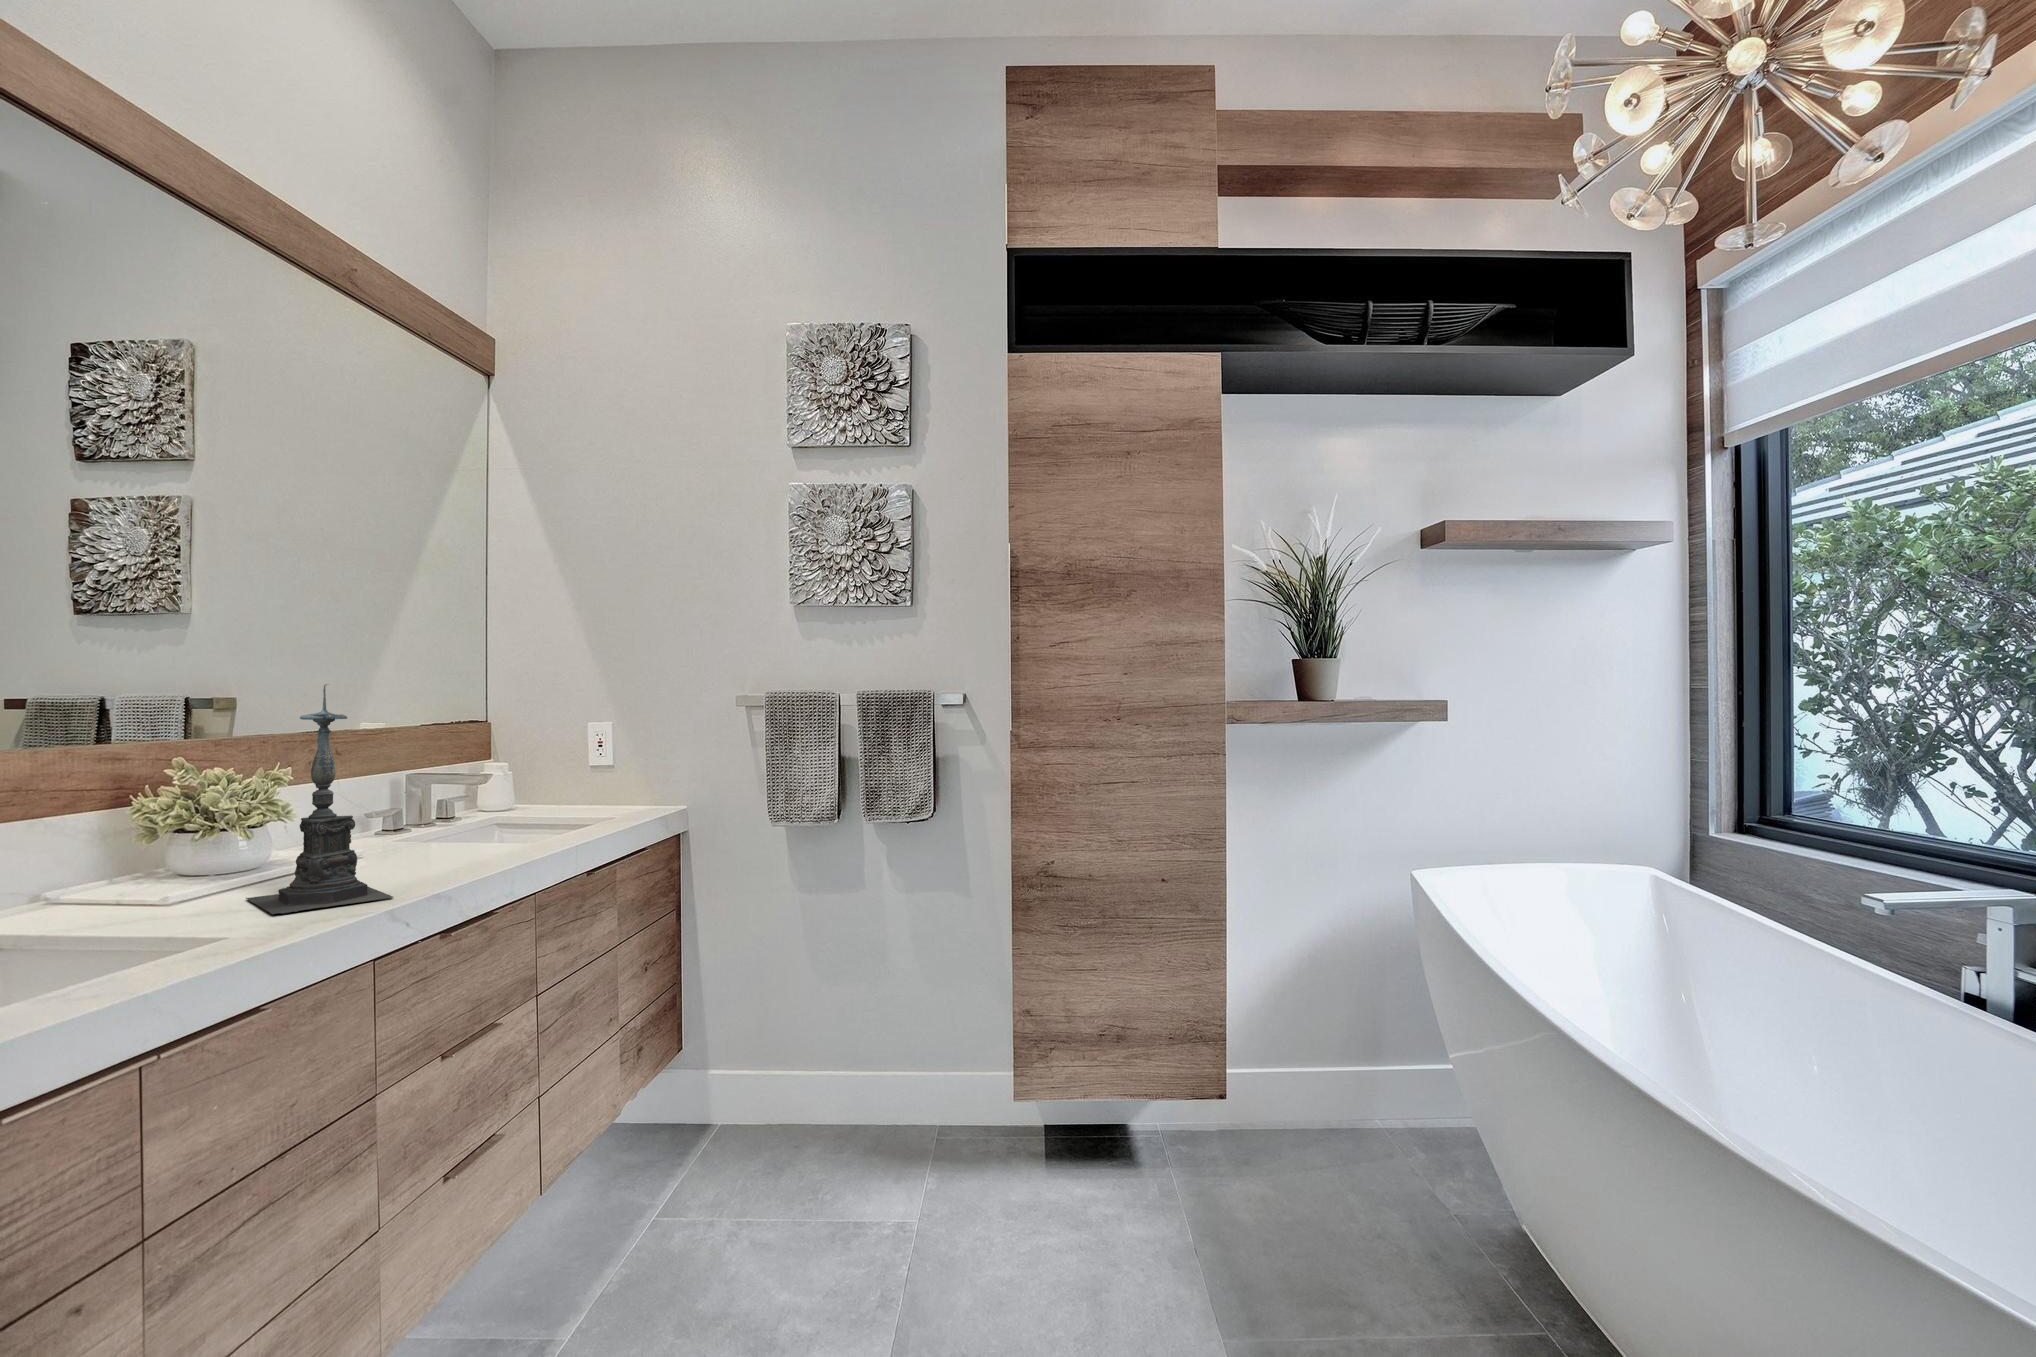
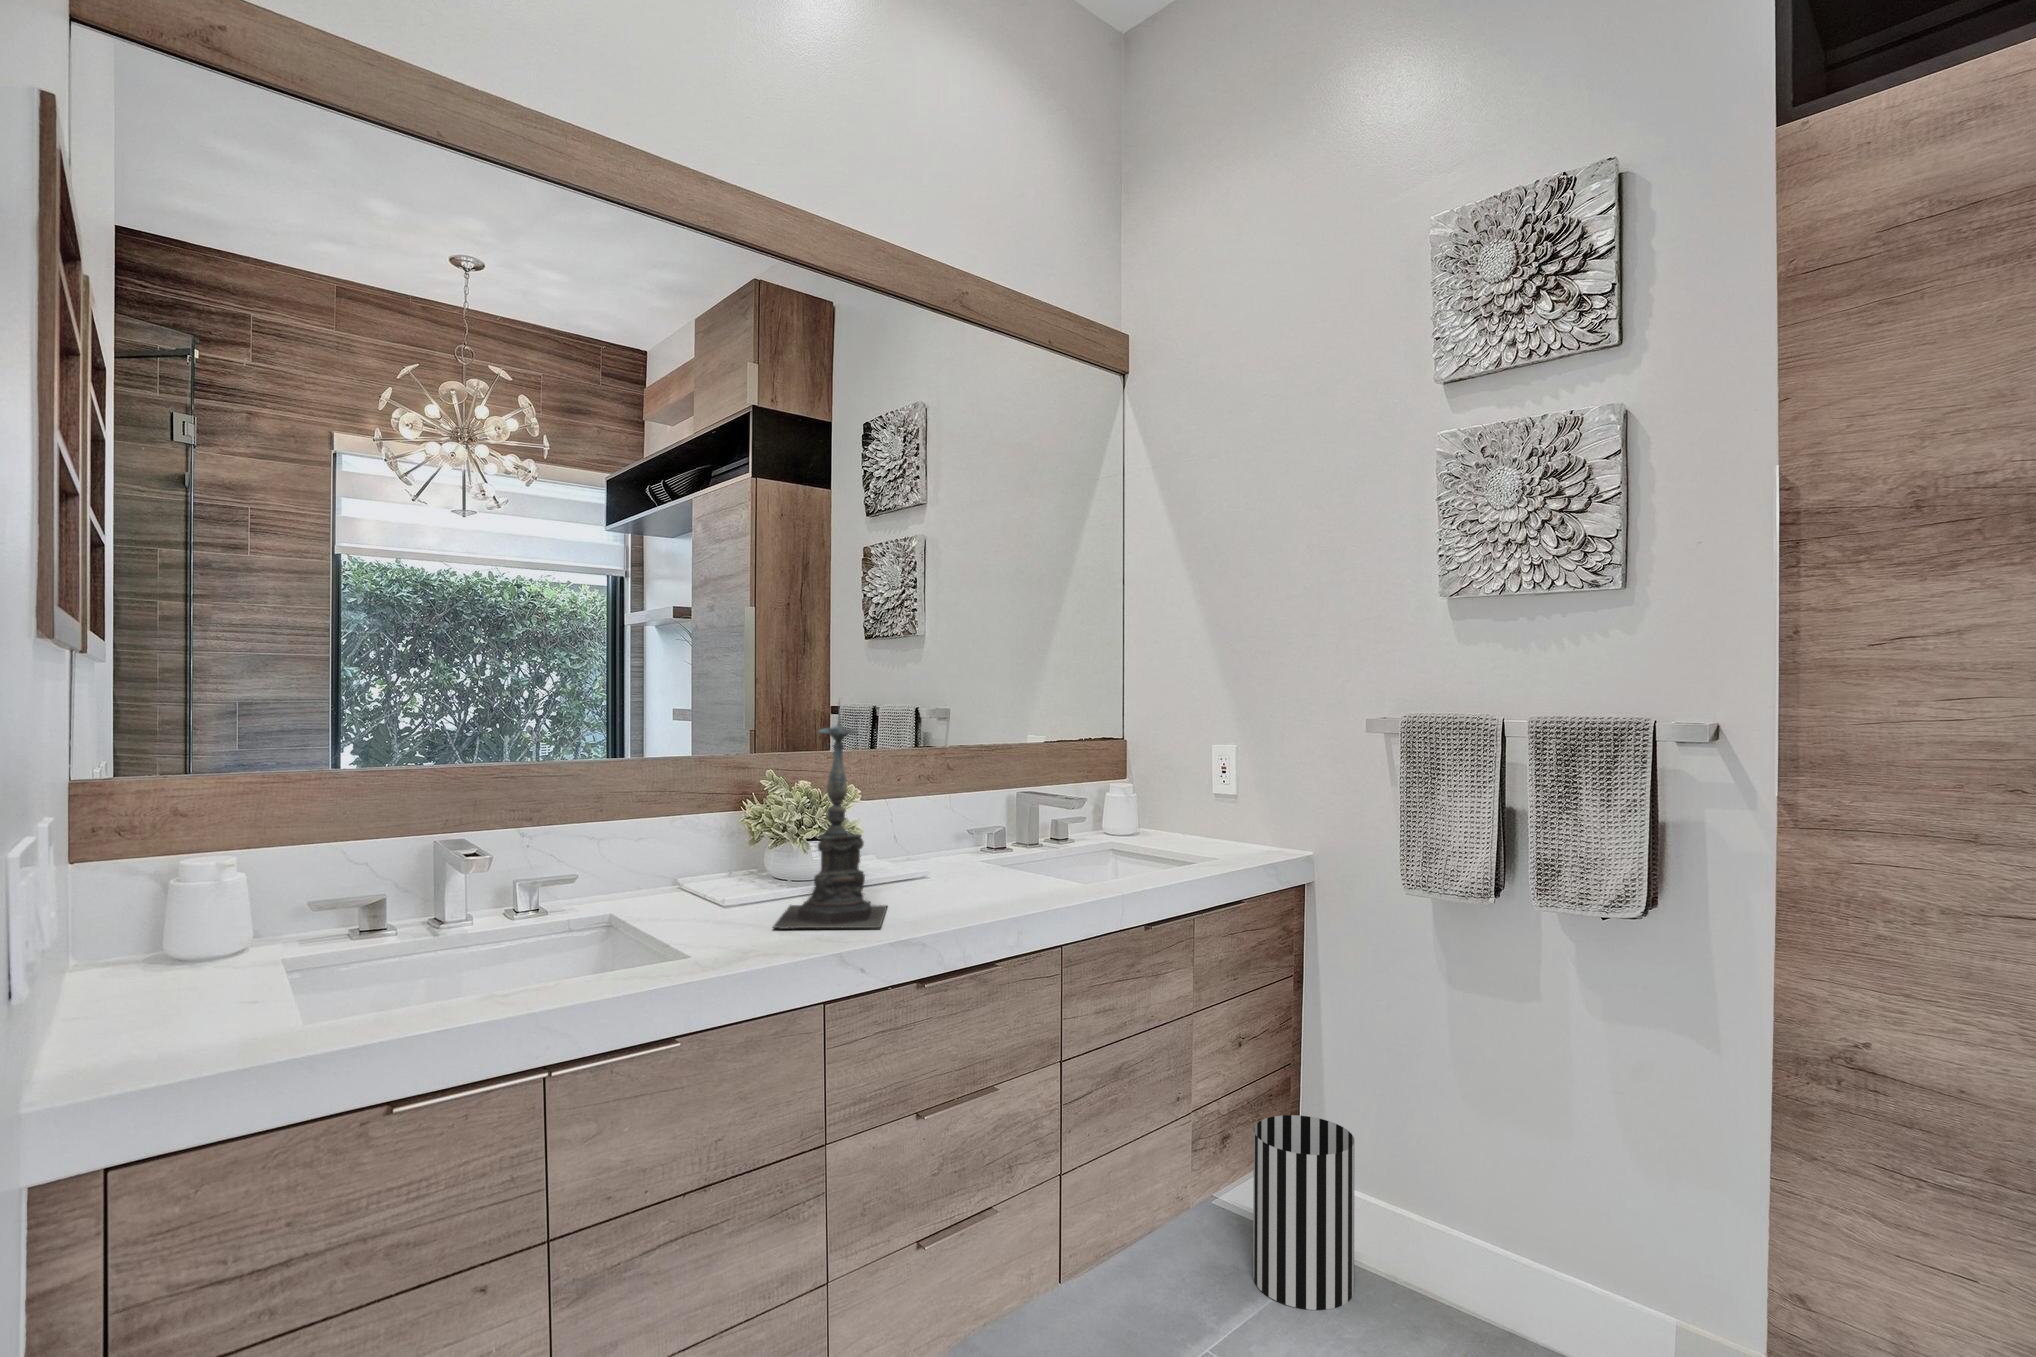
wastebasket: none [652,1014,734,1160] -> present [1253,1115,1354,1310]

